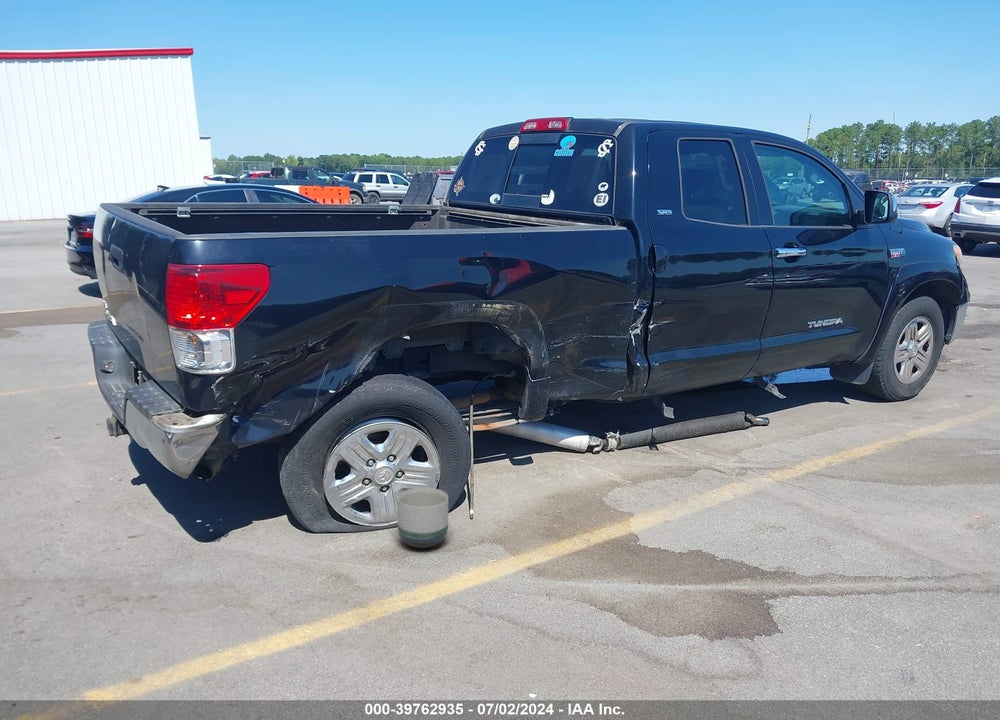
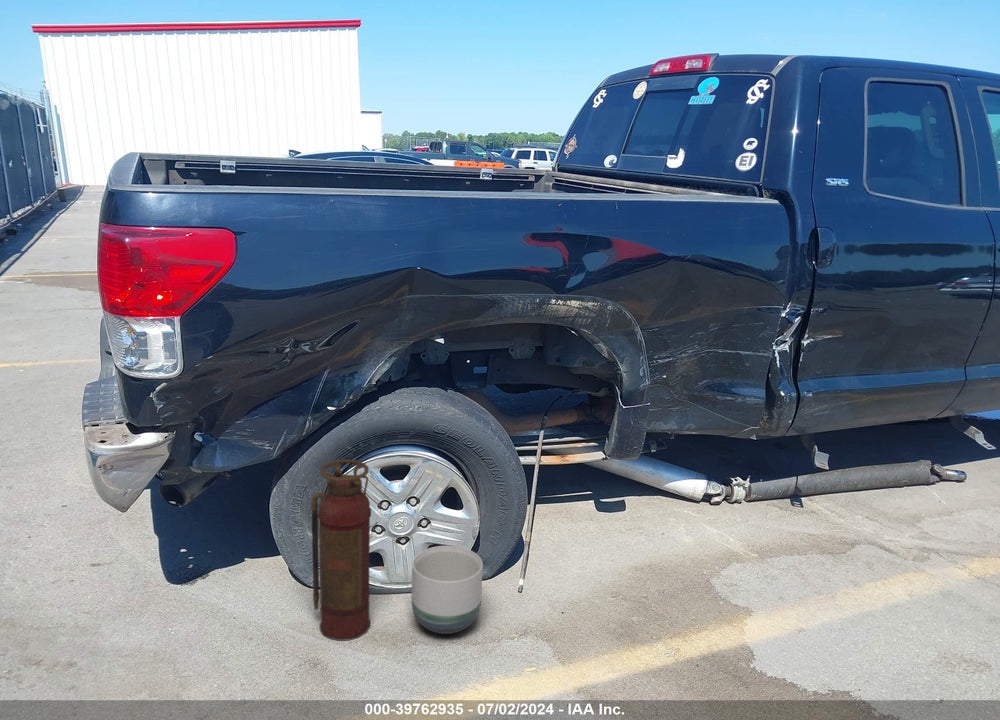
fire extinguisher: none [323,428,369,561] -> present [311,460,371,641]

